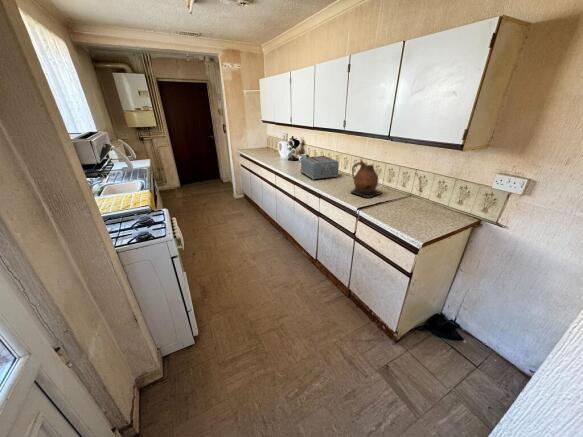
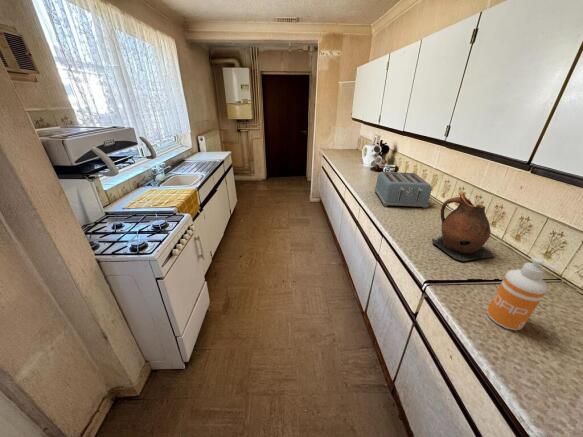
soap dispenser: none [388,179,411,217] -> present [487,257,558,330]

